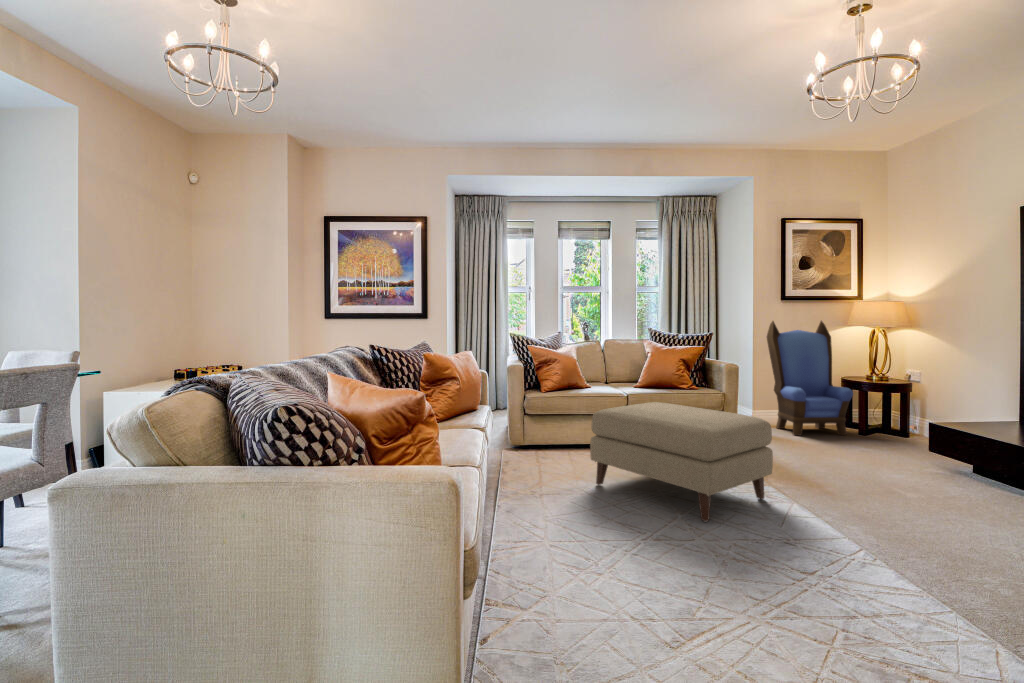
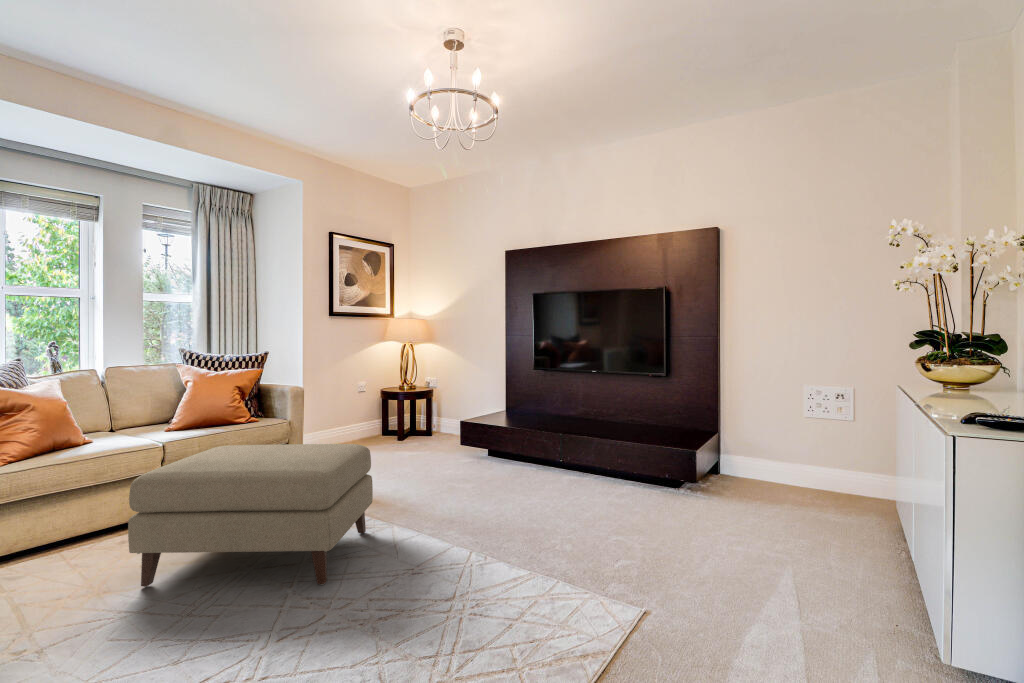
armchair: present [767,321,853,436] -> none [316,336,396,452]

